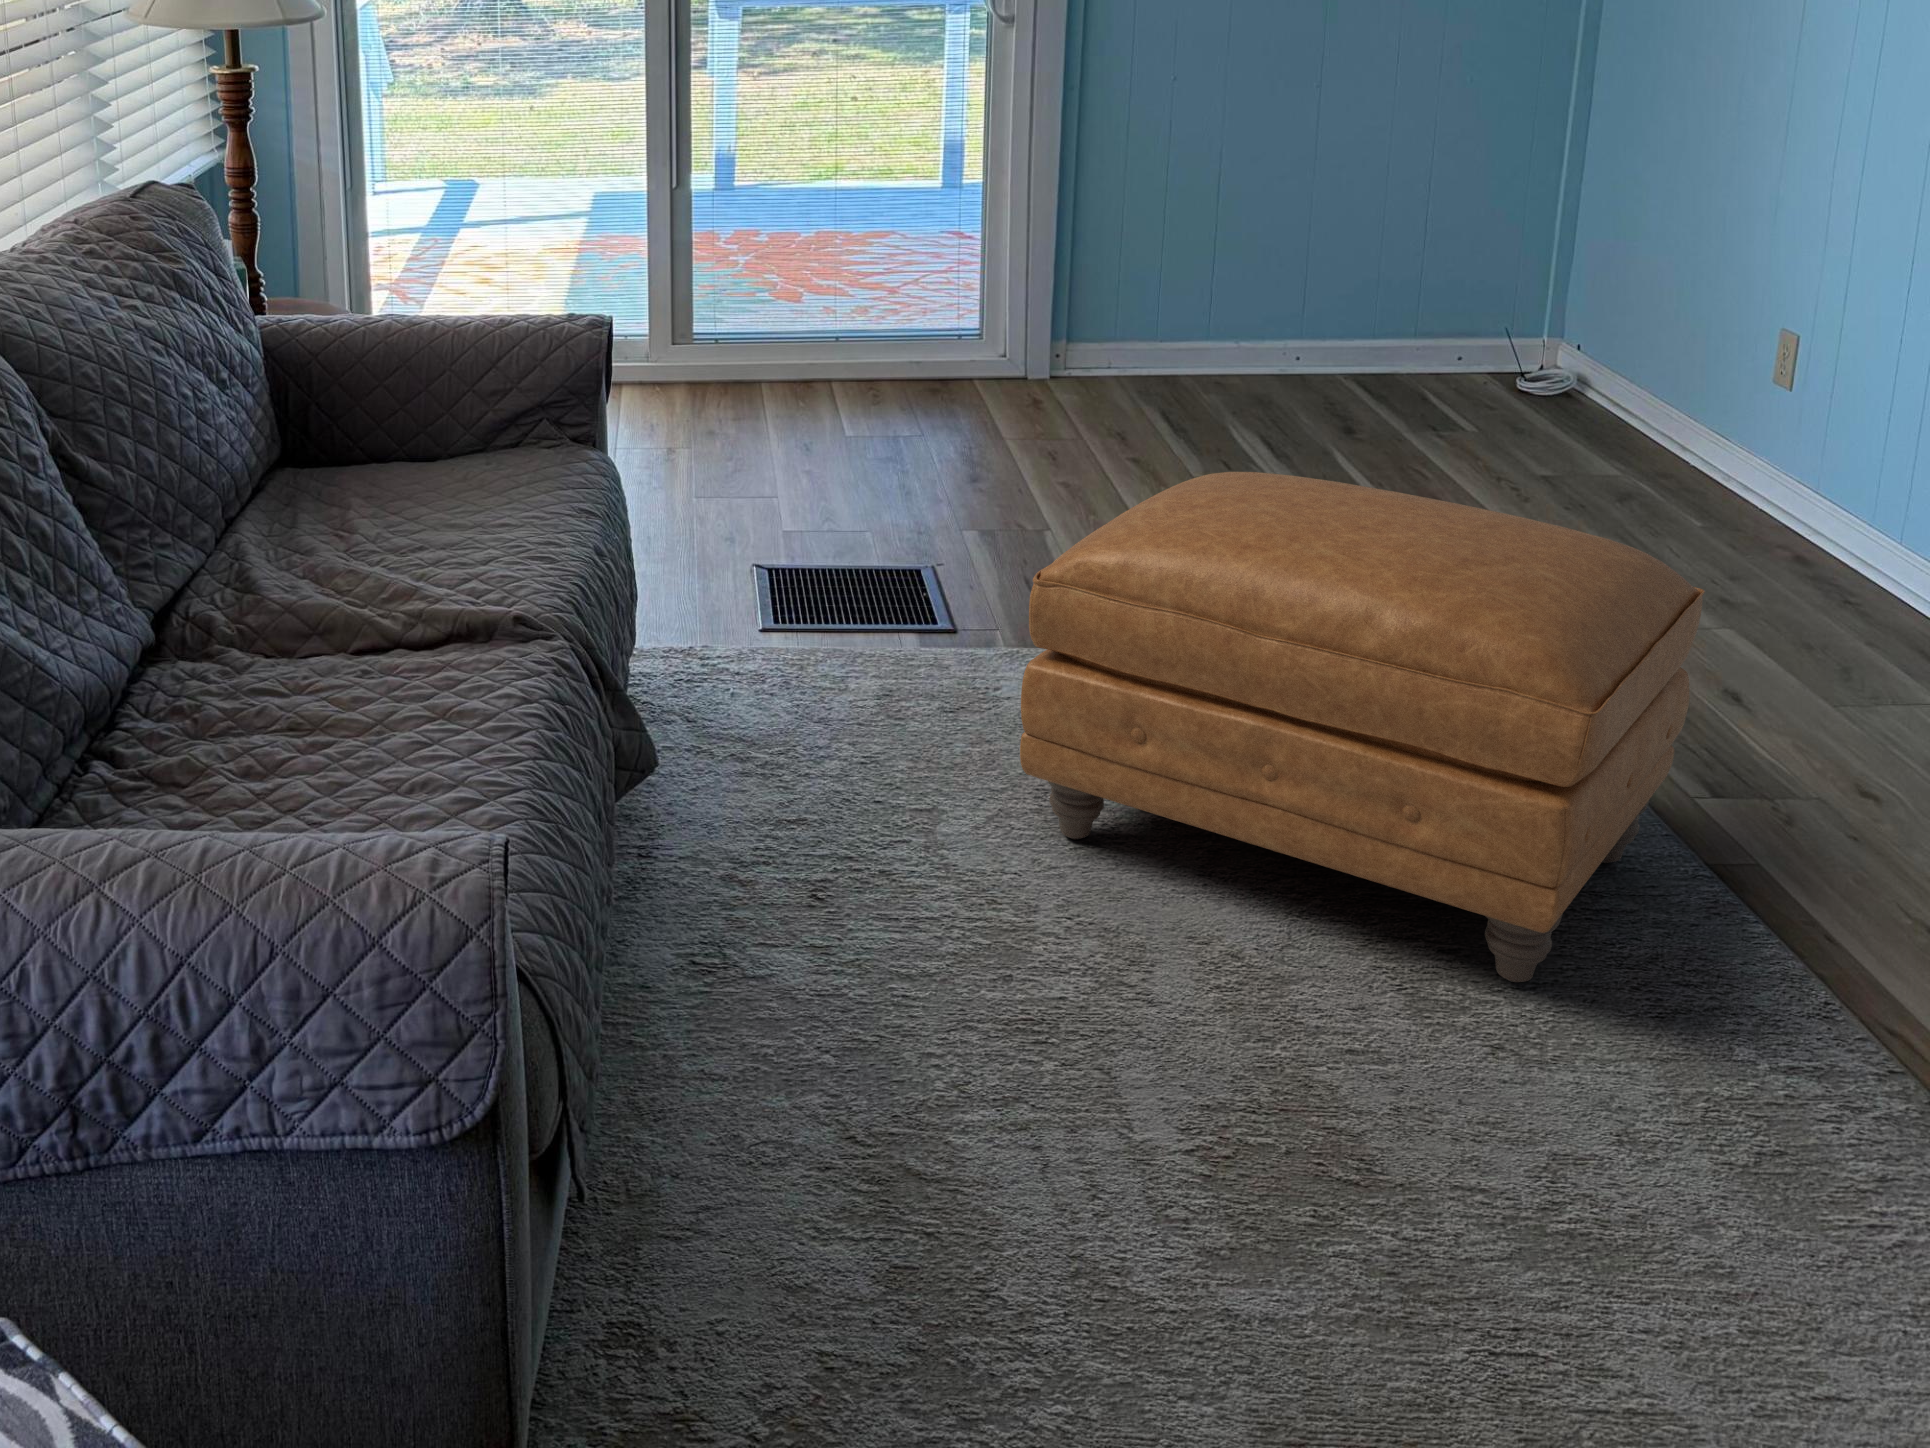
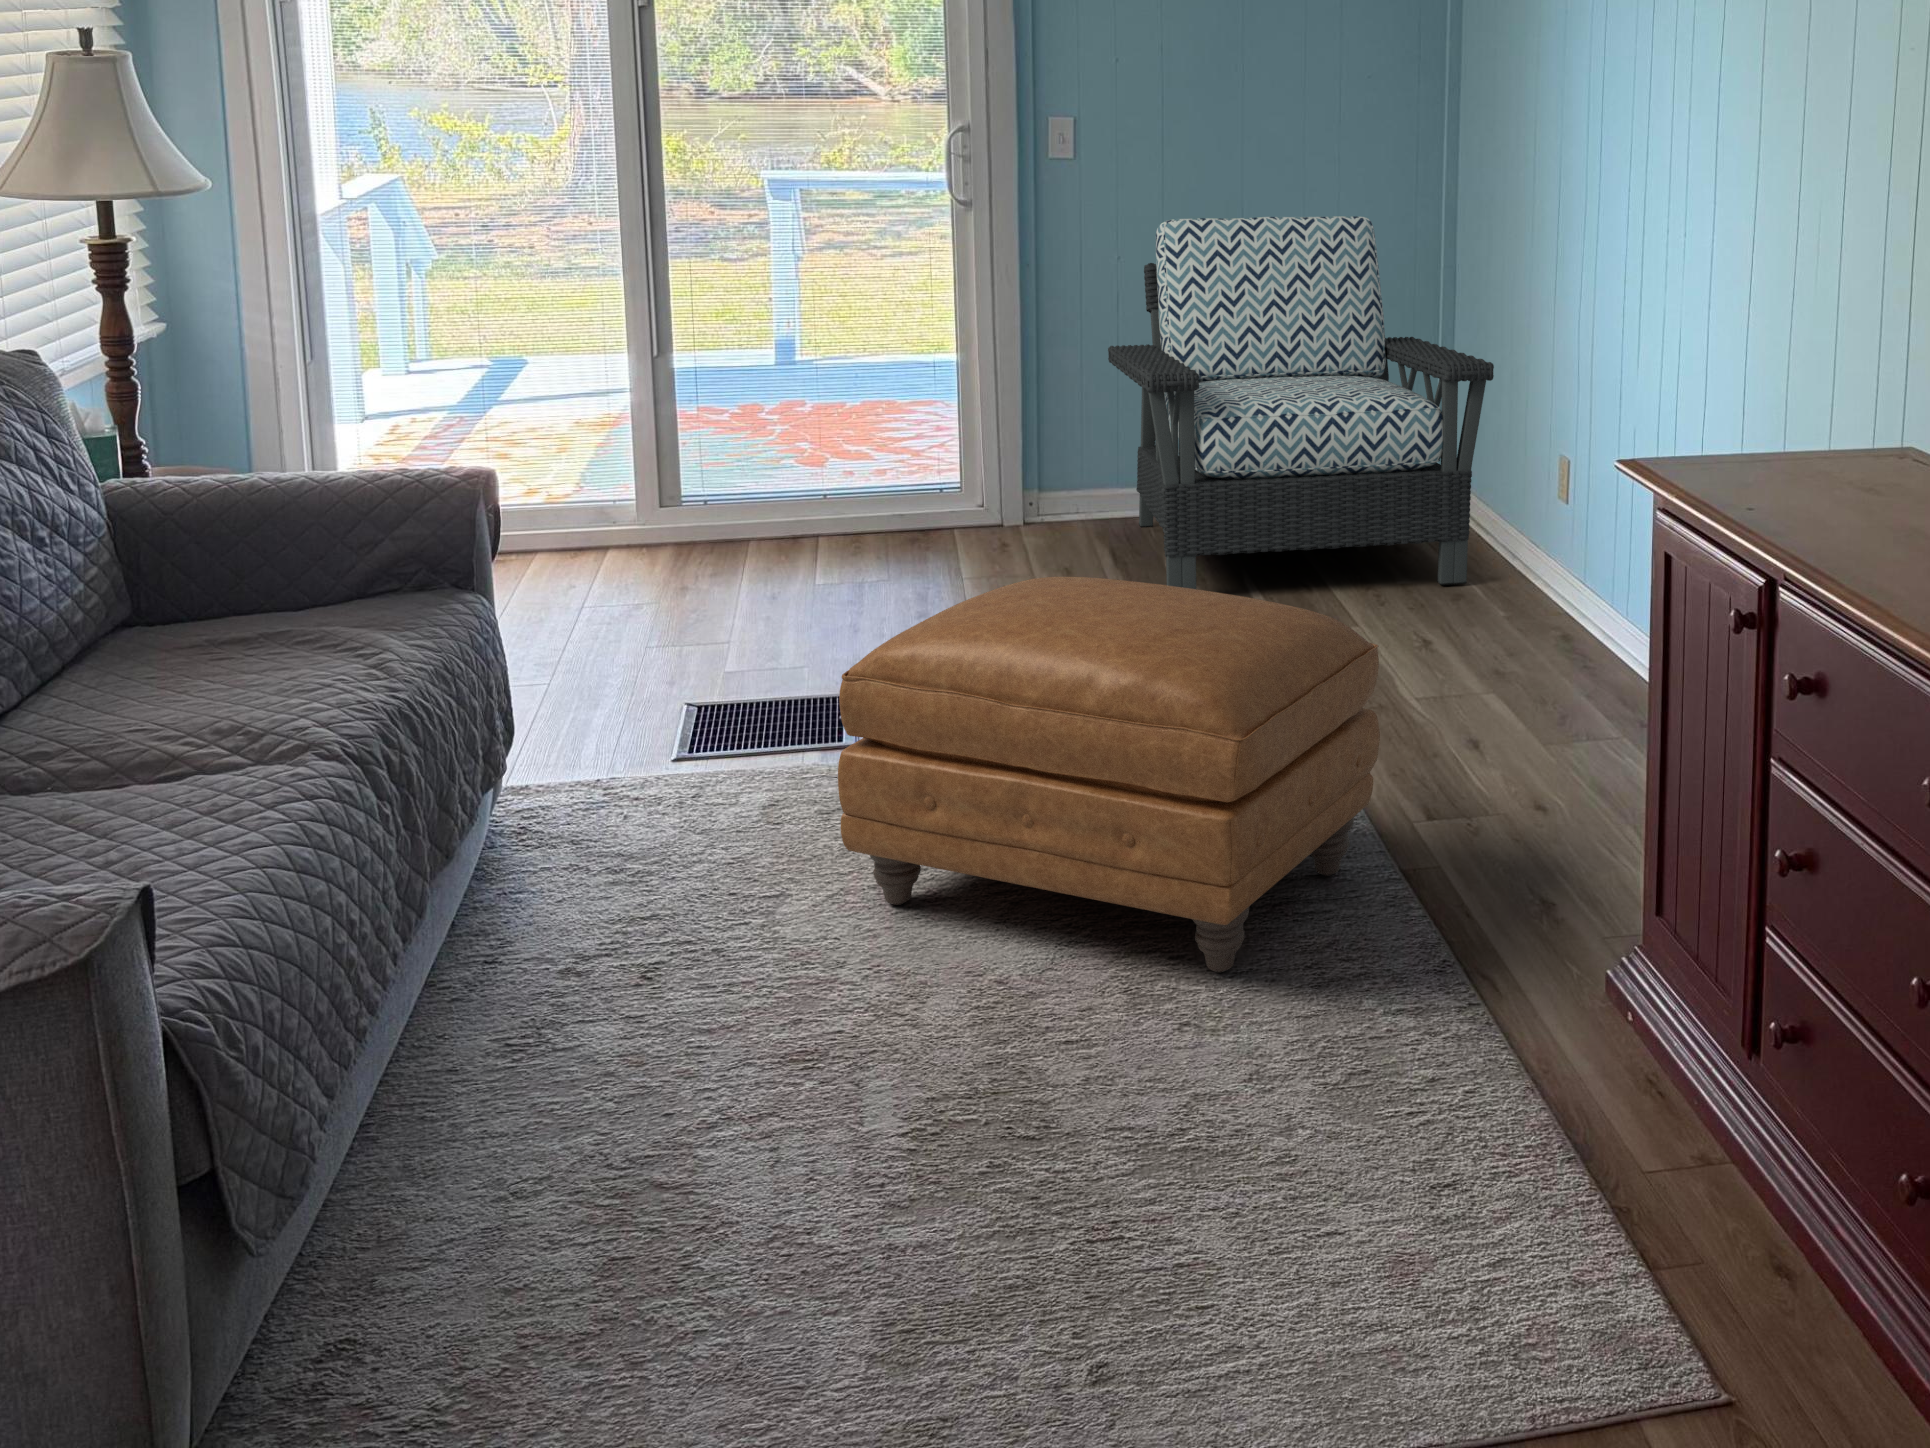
armchair: none [1166,33,1691,481] -> present [1108,216,1494,589]

